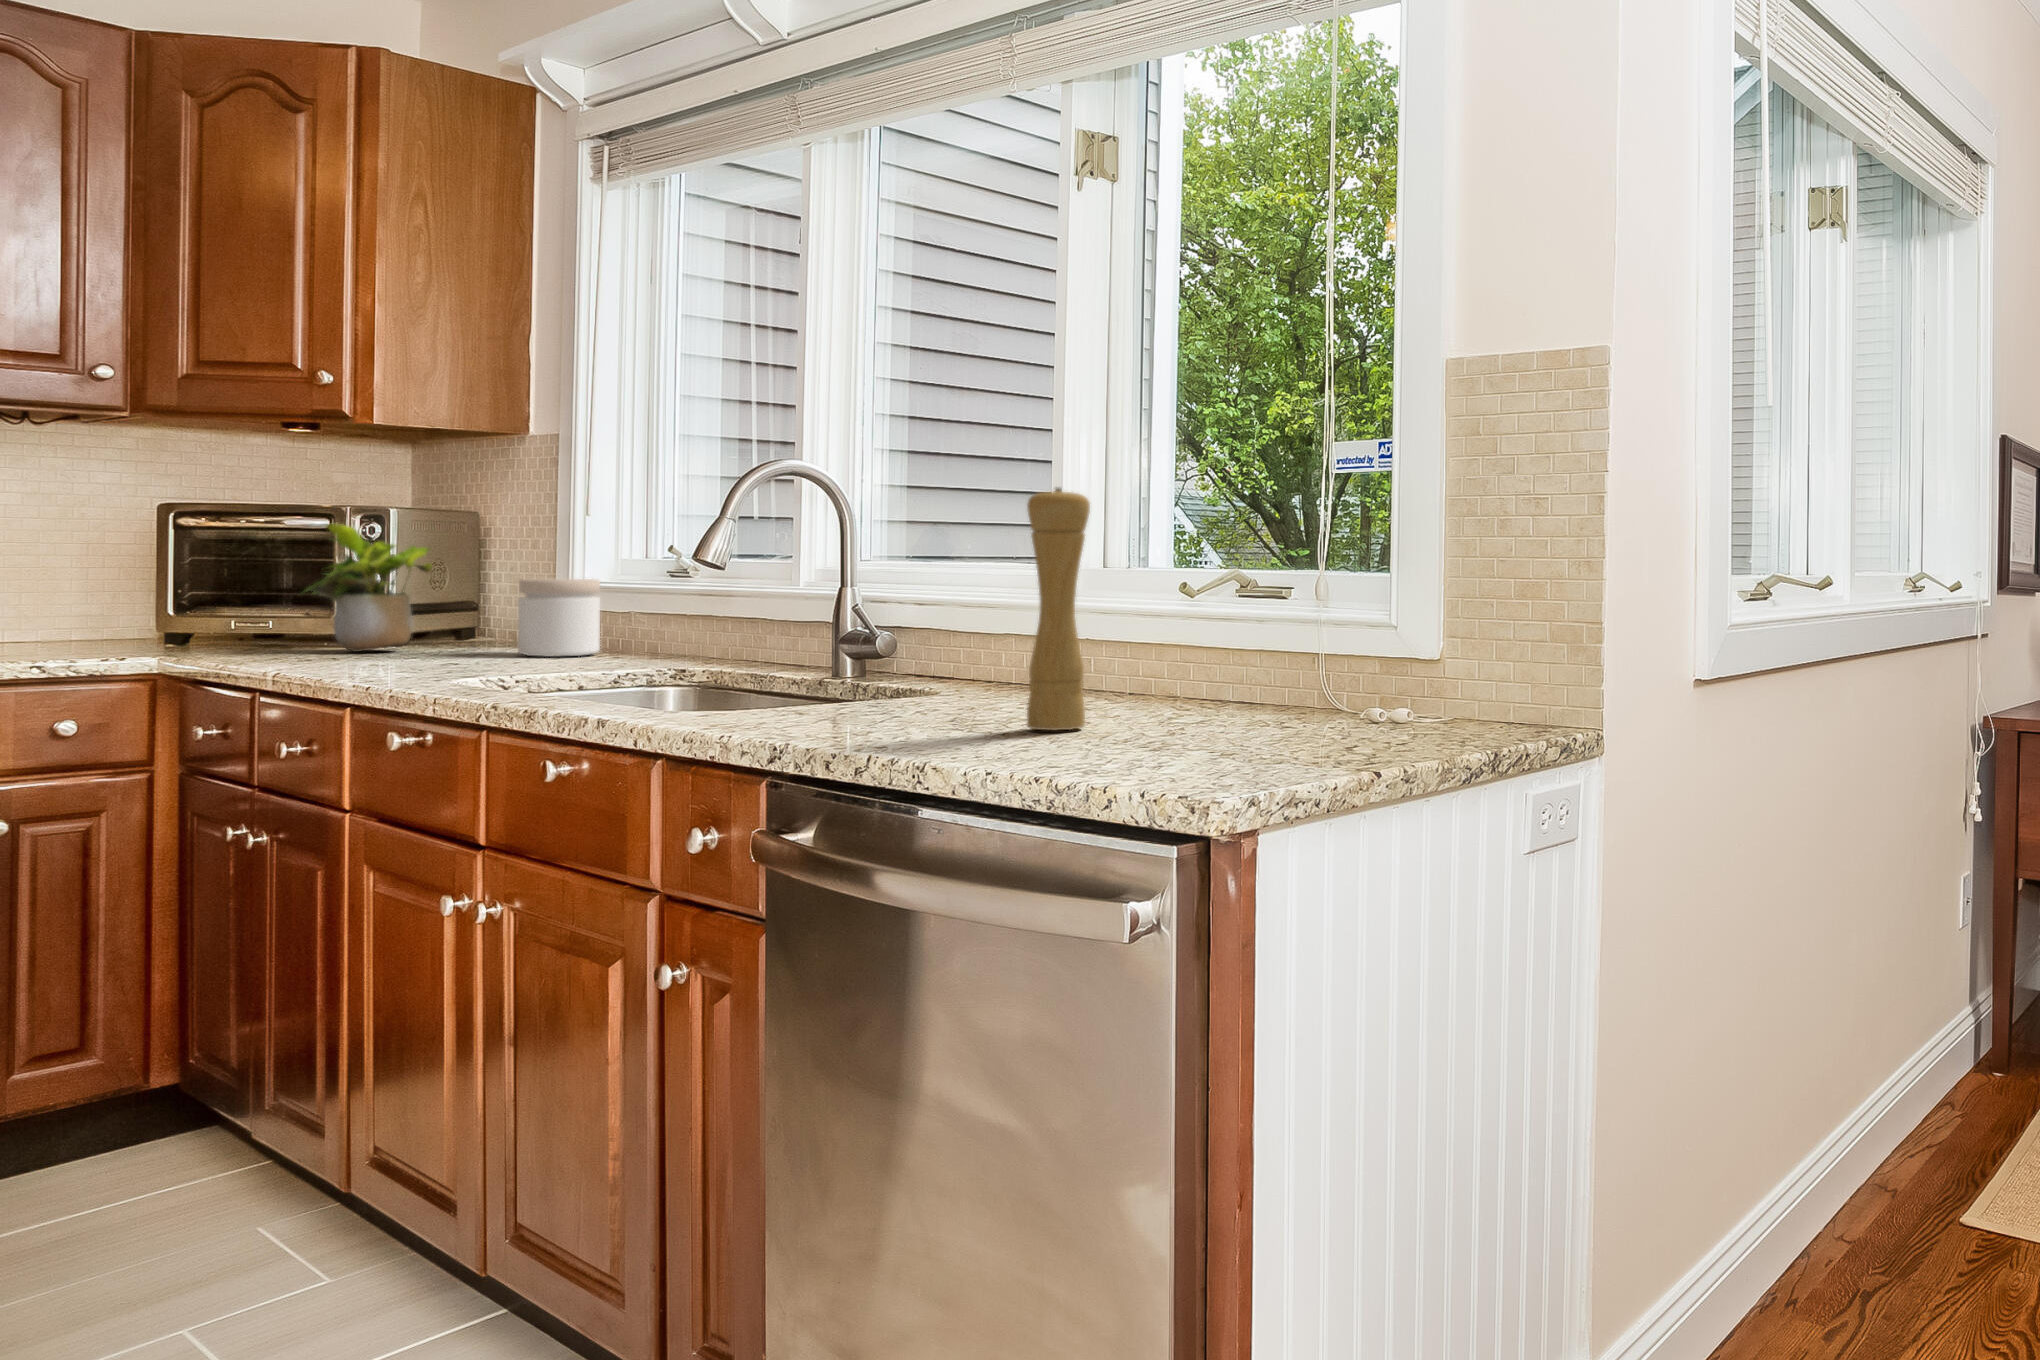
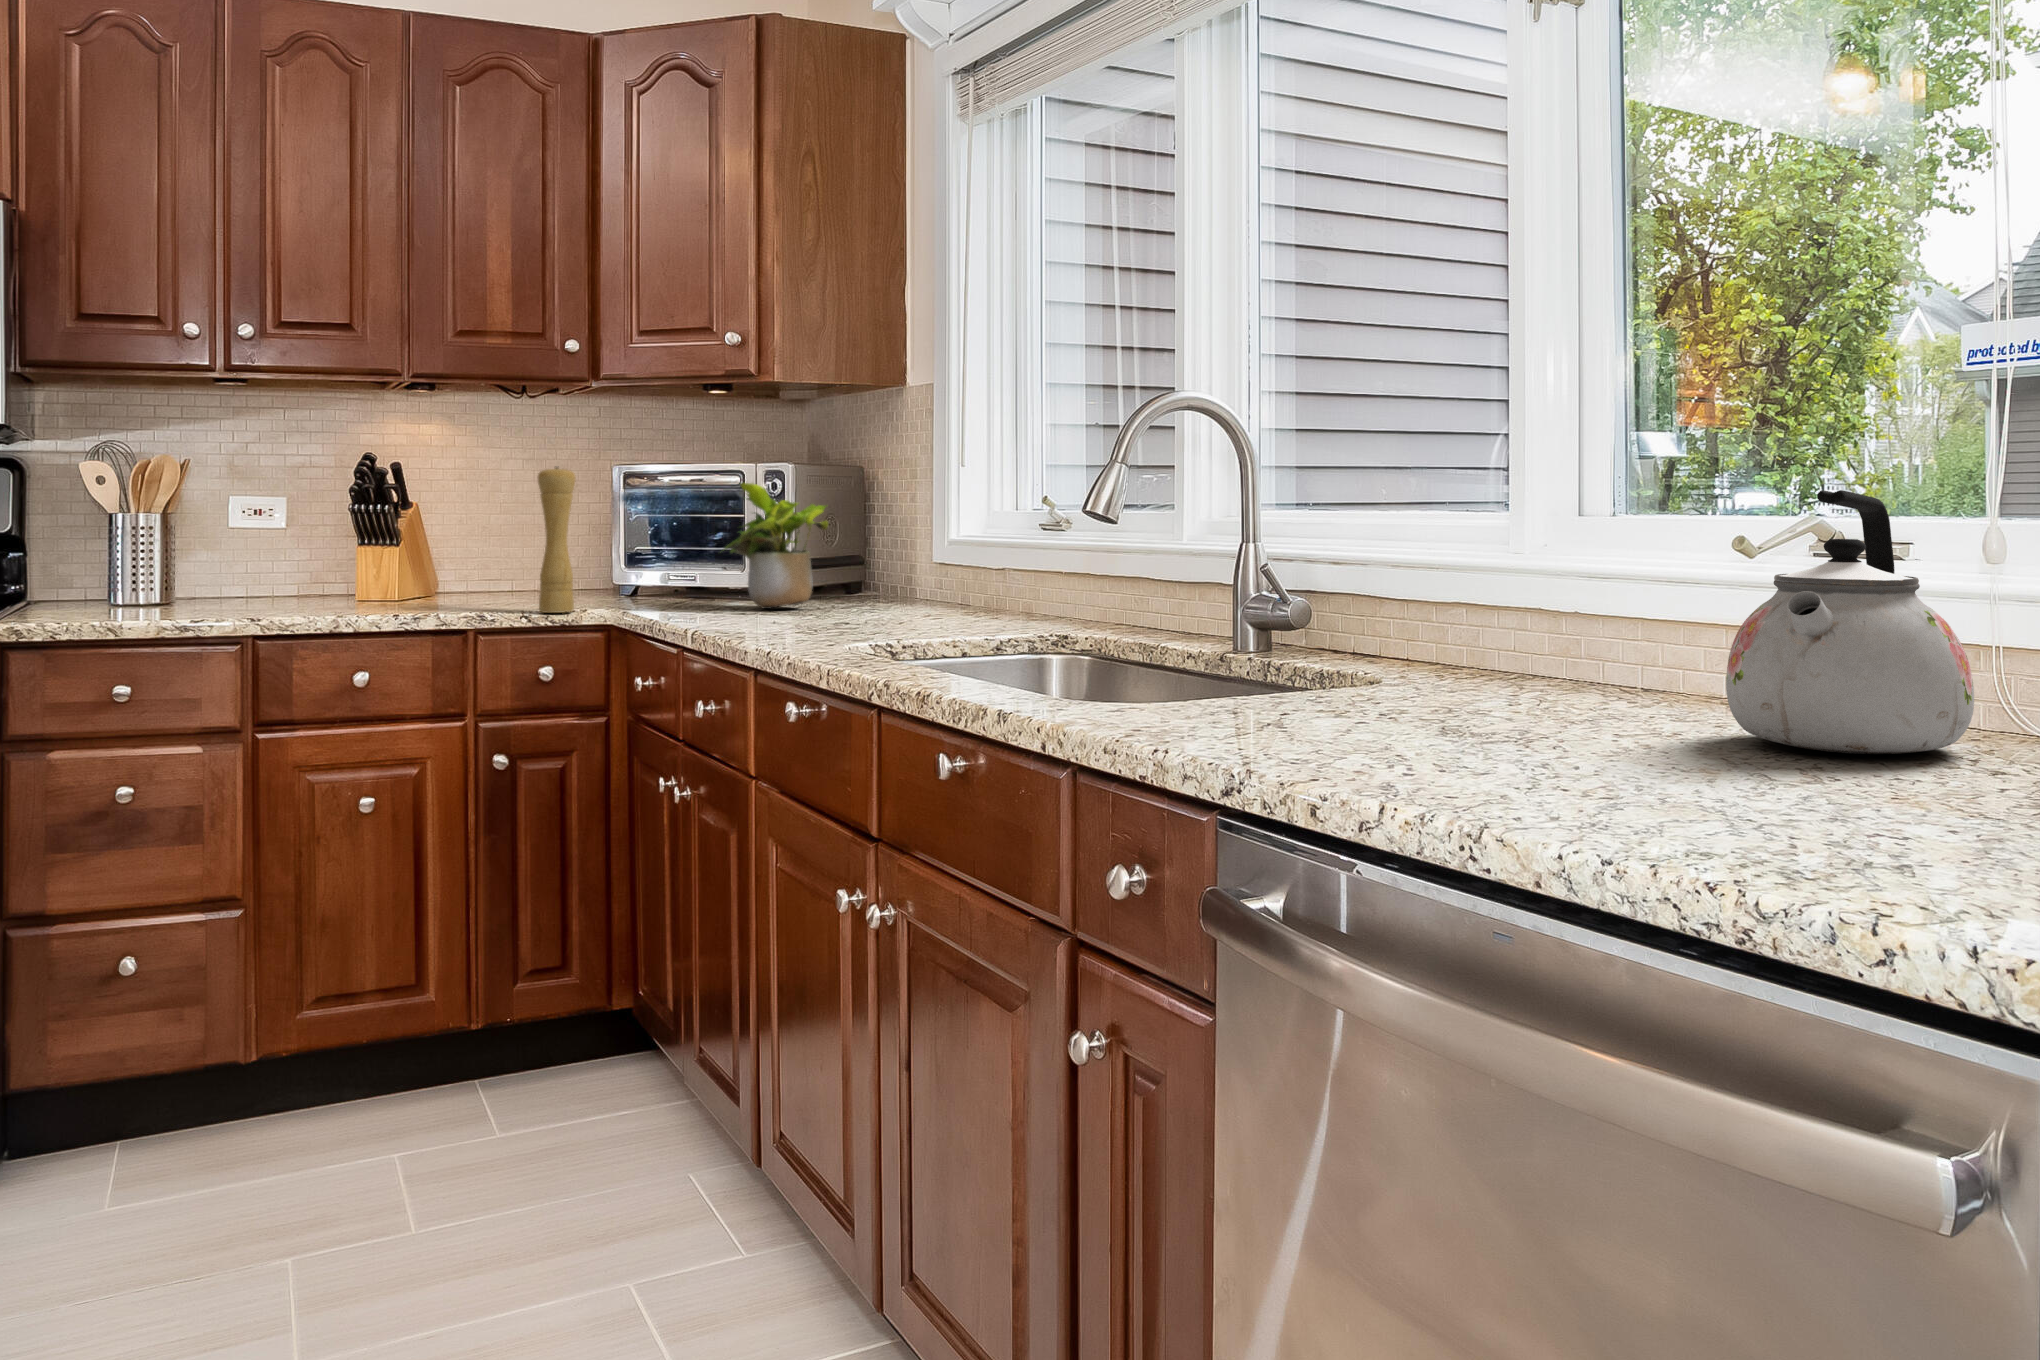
pepper mill: present [1027,488,1090,730] -> present [538,467,575,613]
kettle: none [1144,551,1287,718] -> present [1726,490,1974,754]
jar: present [518,579,600,656] -> none [903,536,977,617]

